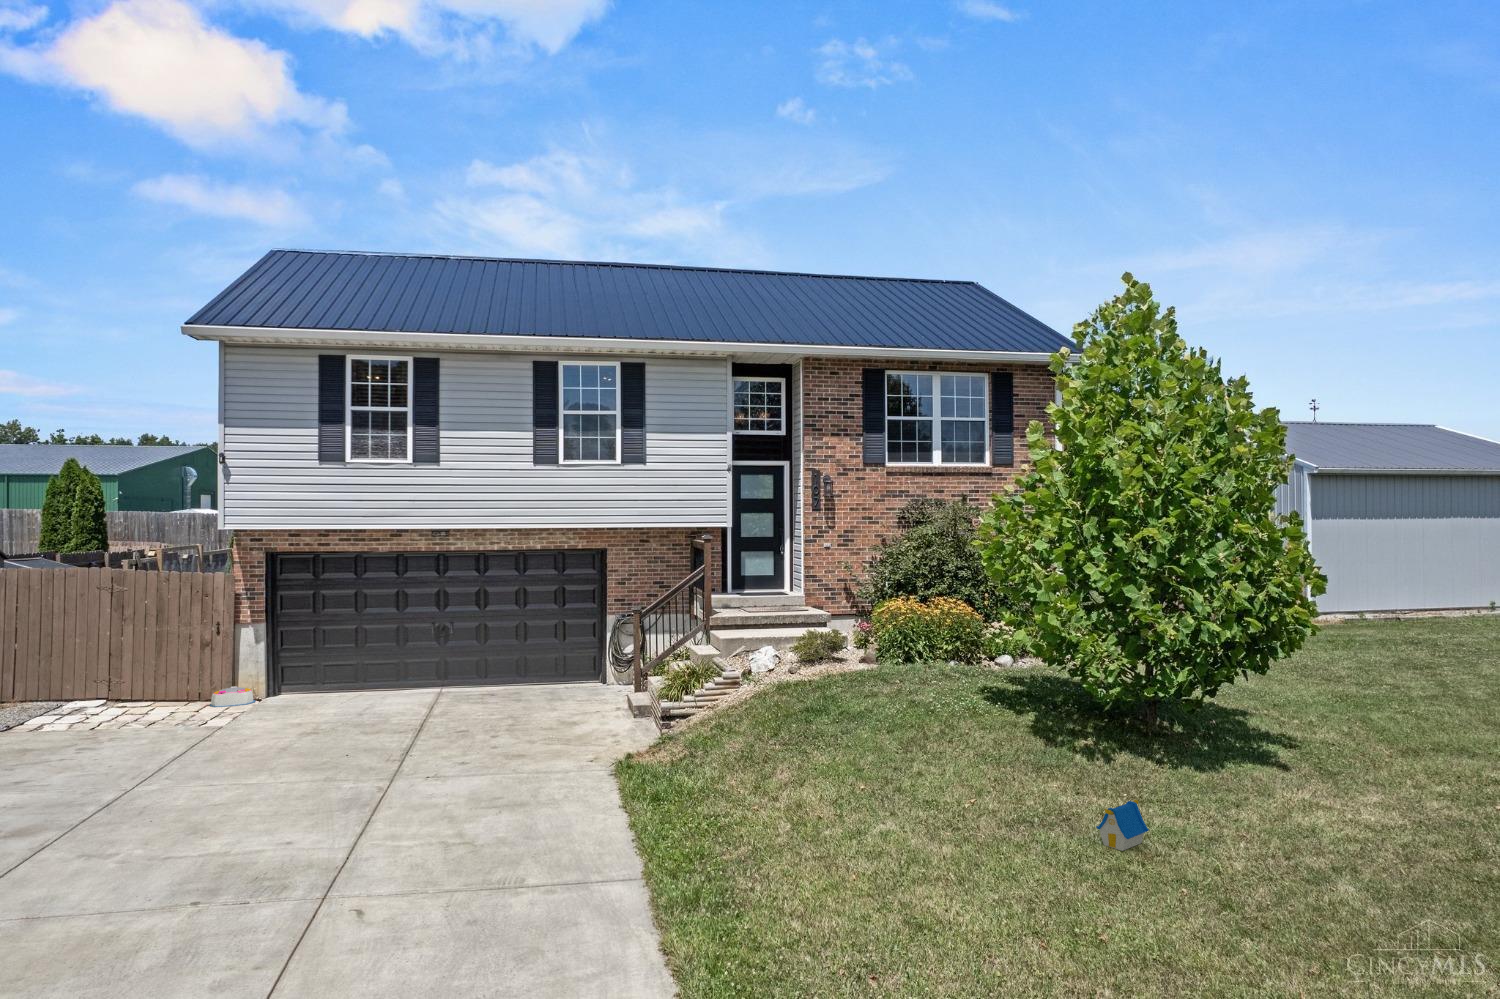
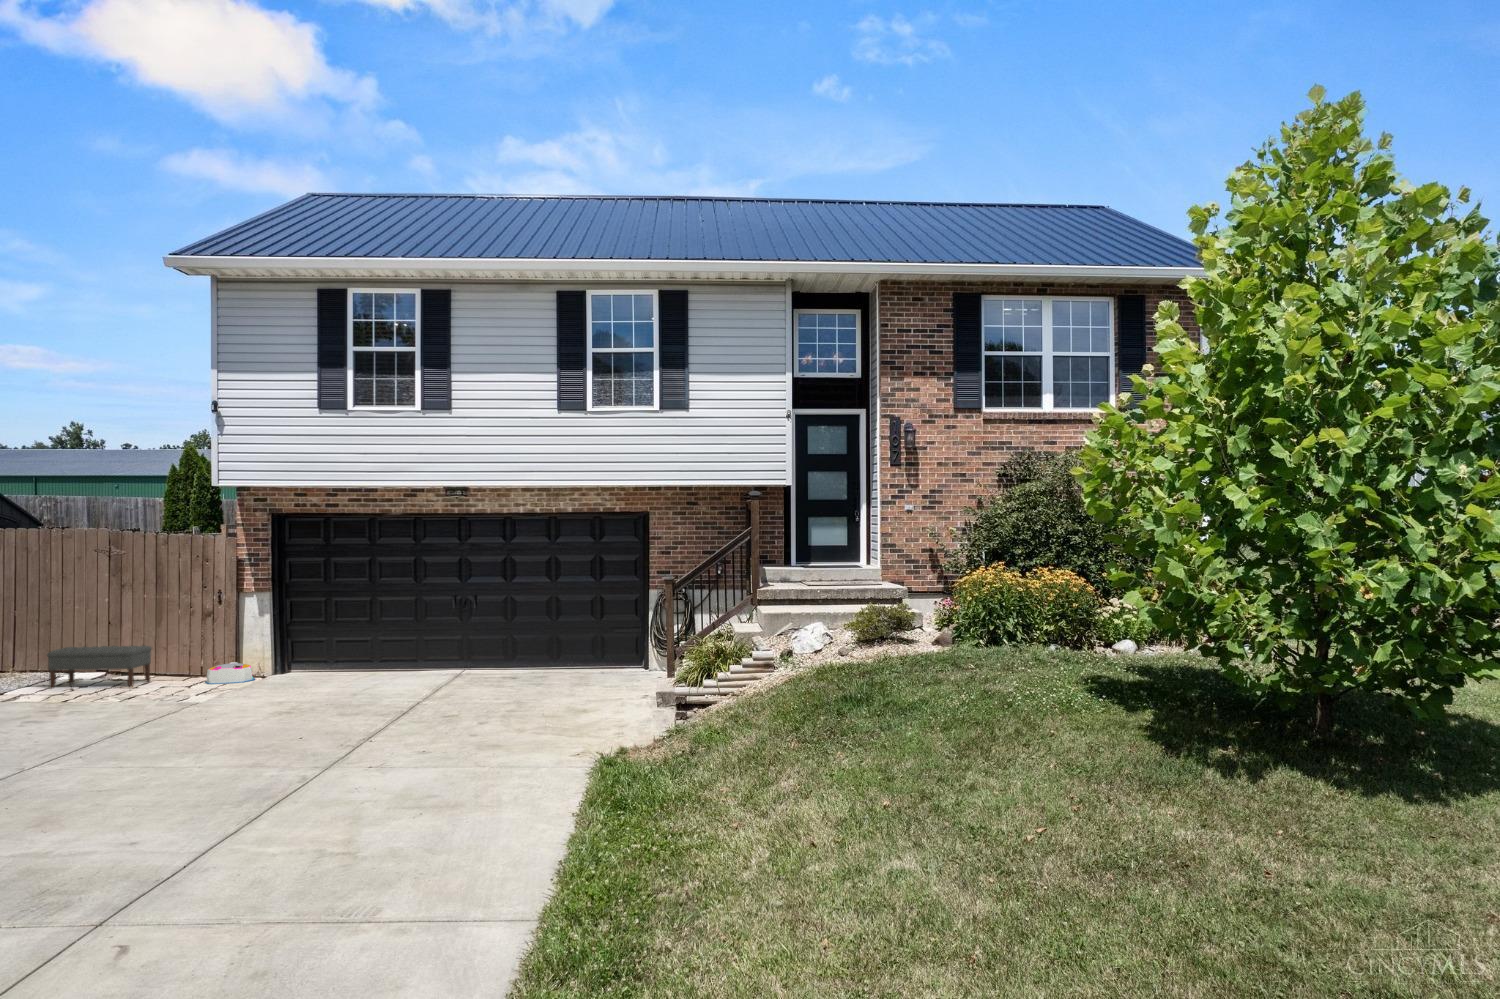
bench: none [57,673,156,715] -> present [47,645,152,688]
toy house: present [1096,800,1149,851] -> none [1230,841,1320,924]

